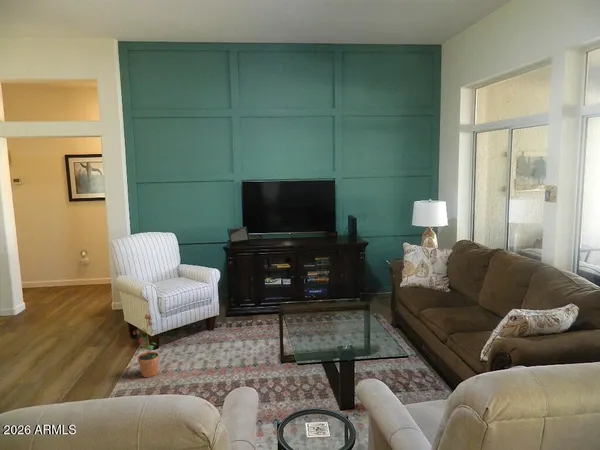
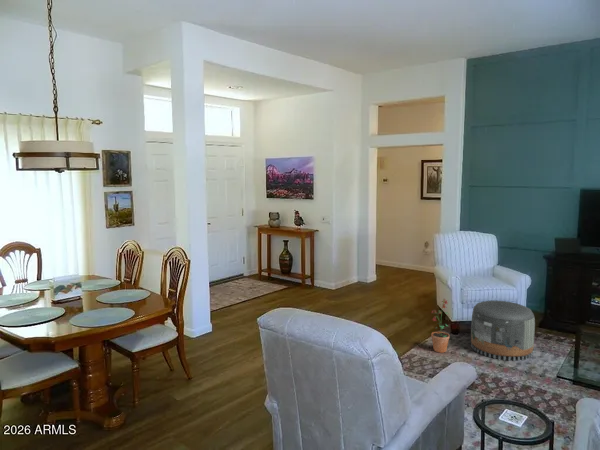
pouf: none [176,300,237,363] -> present [471,301,535,361]

